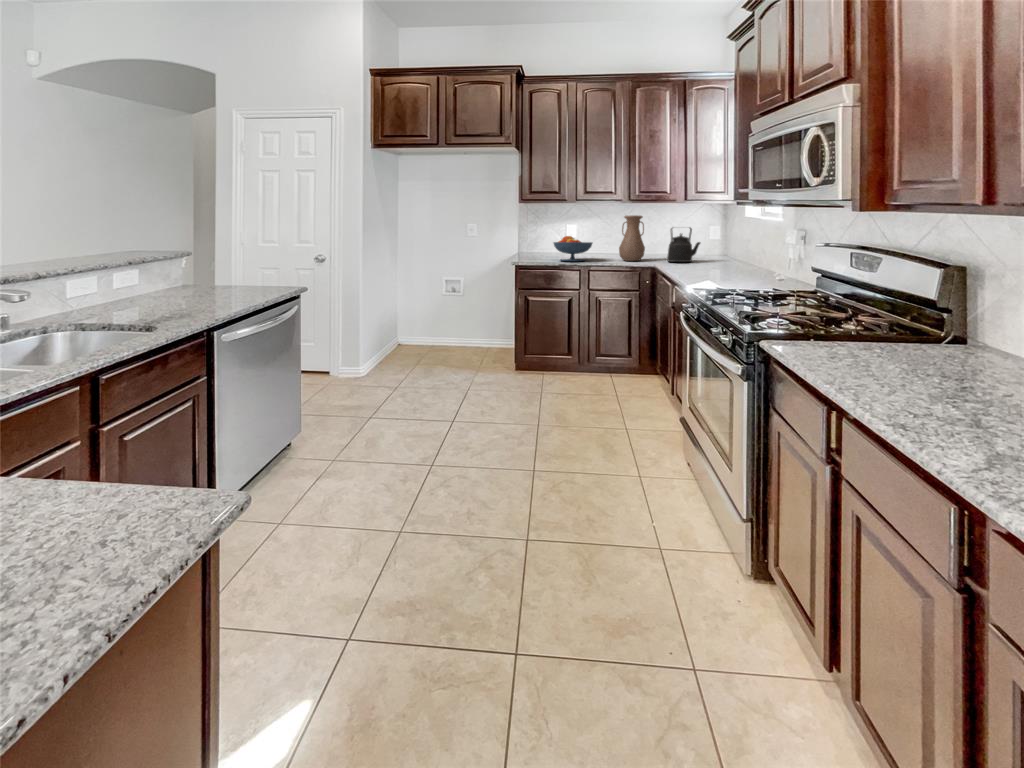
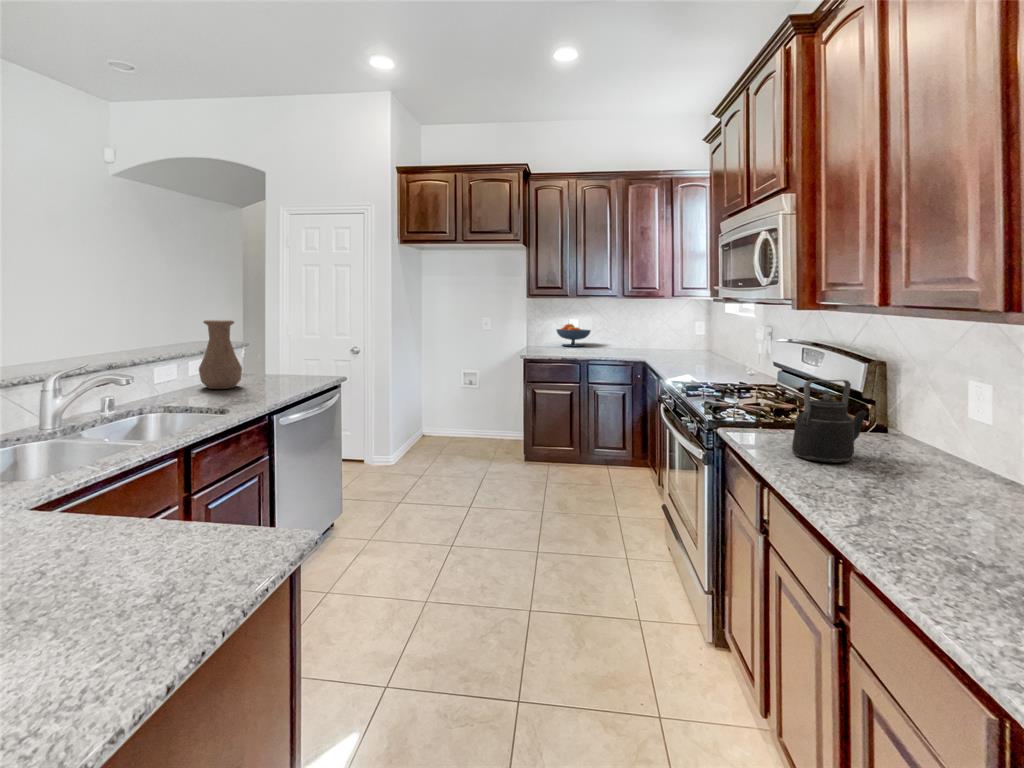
vase: present [619,215,645,261] -> present [199,320,242,389]
kettle: present [667,228,700,262] -> present [792,380,867,463]

